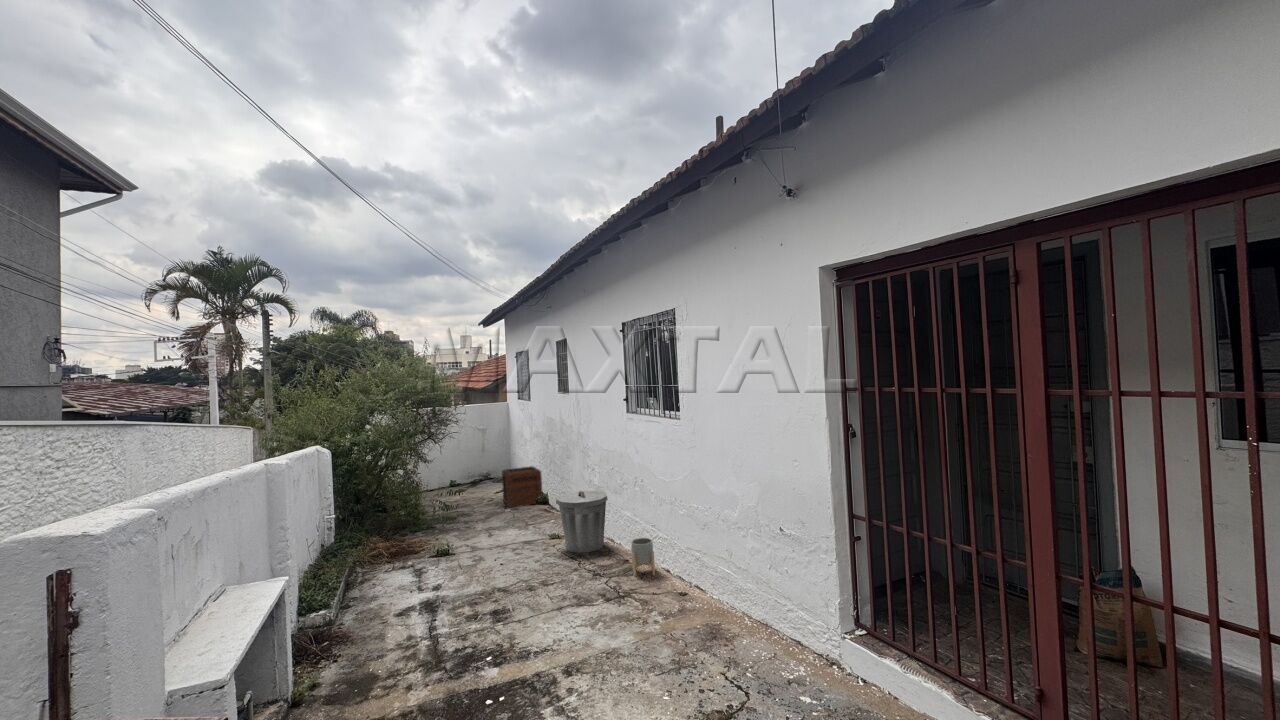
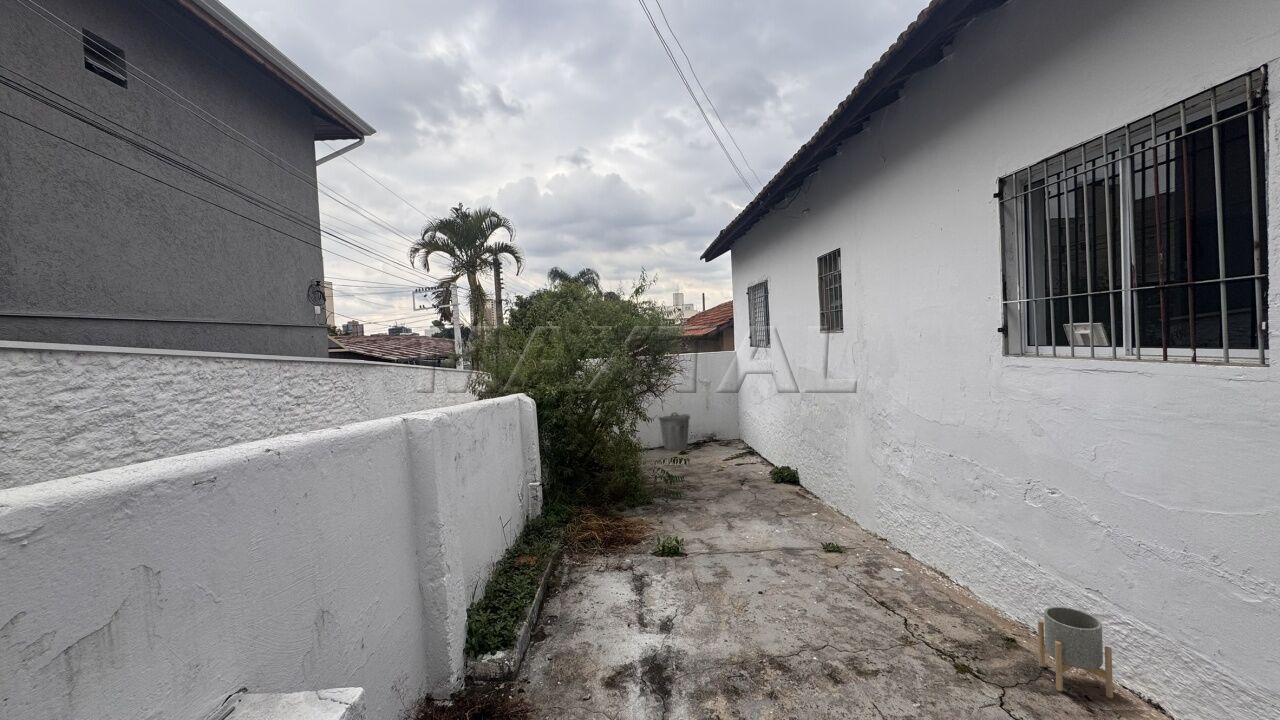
wooden crate: present [502,466,542,508] -> none [736,432,791,485]
trash can: present [556,491,608,553] -> present [659,413,690,450]

